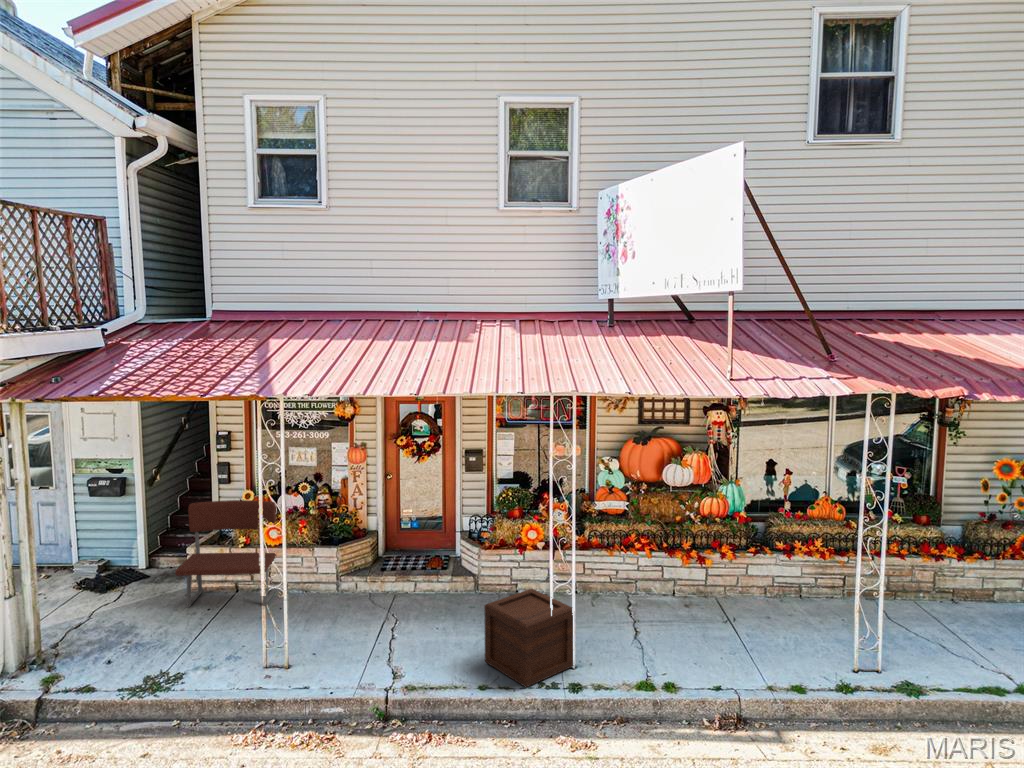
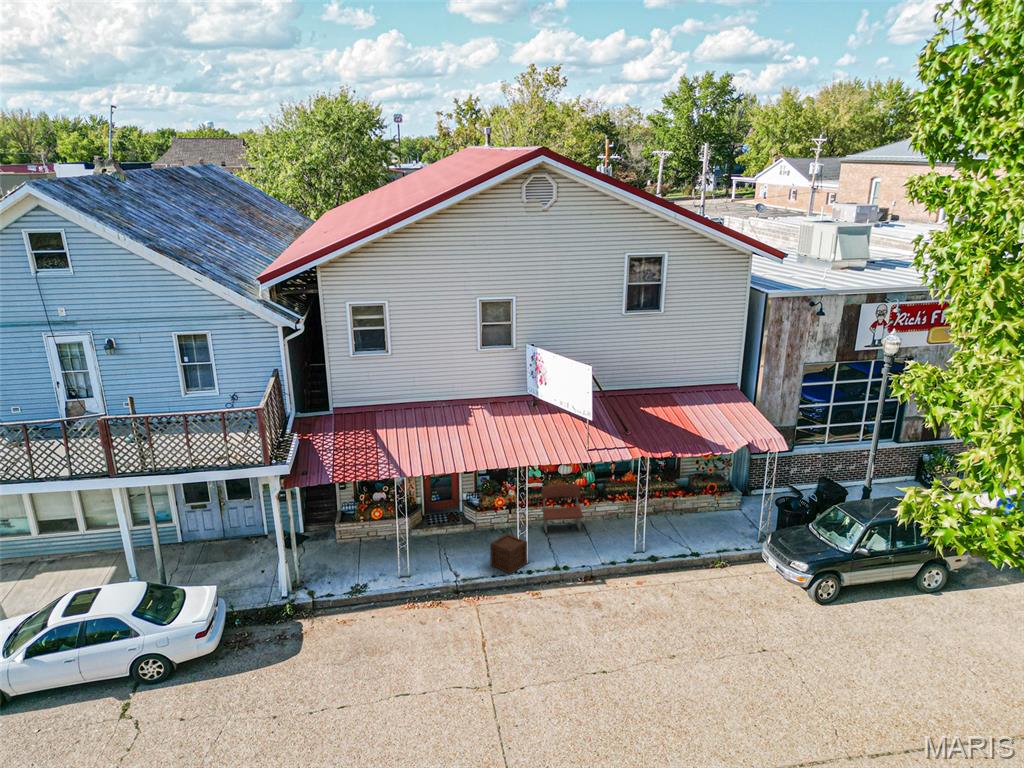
bench: present [175,500,276,607] -> present [542,484,583,533]

